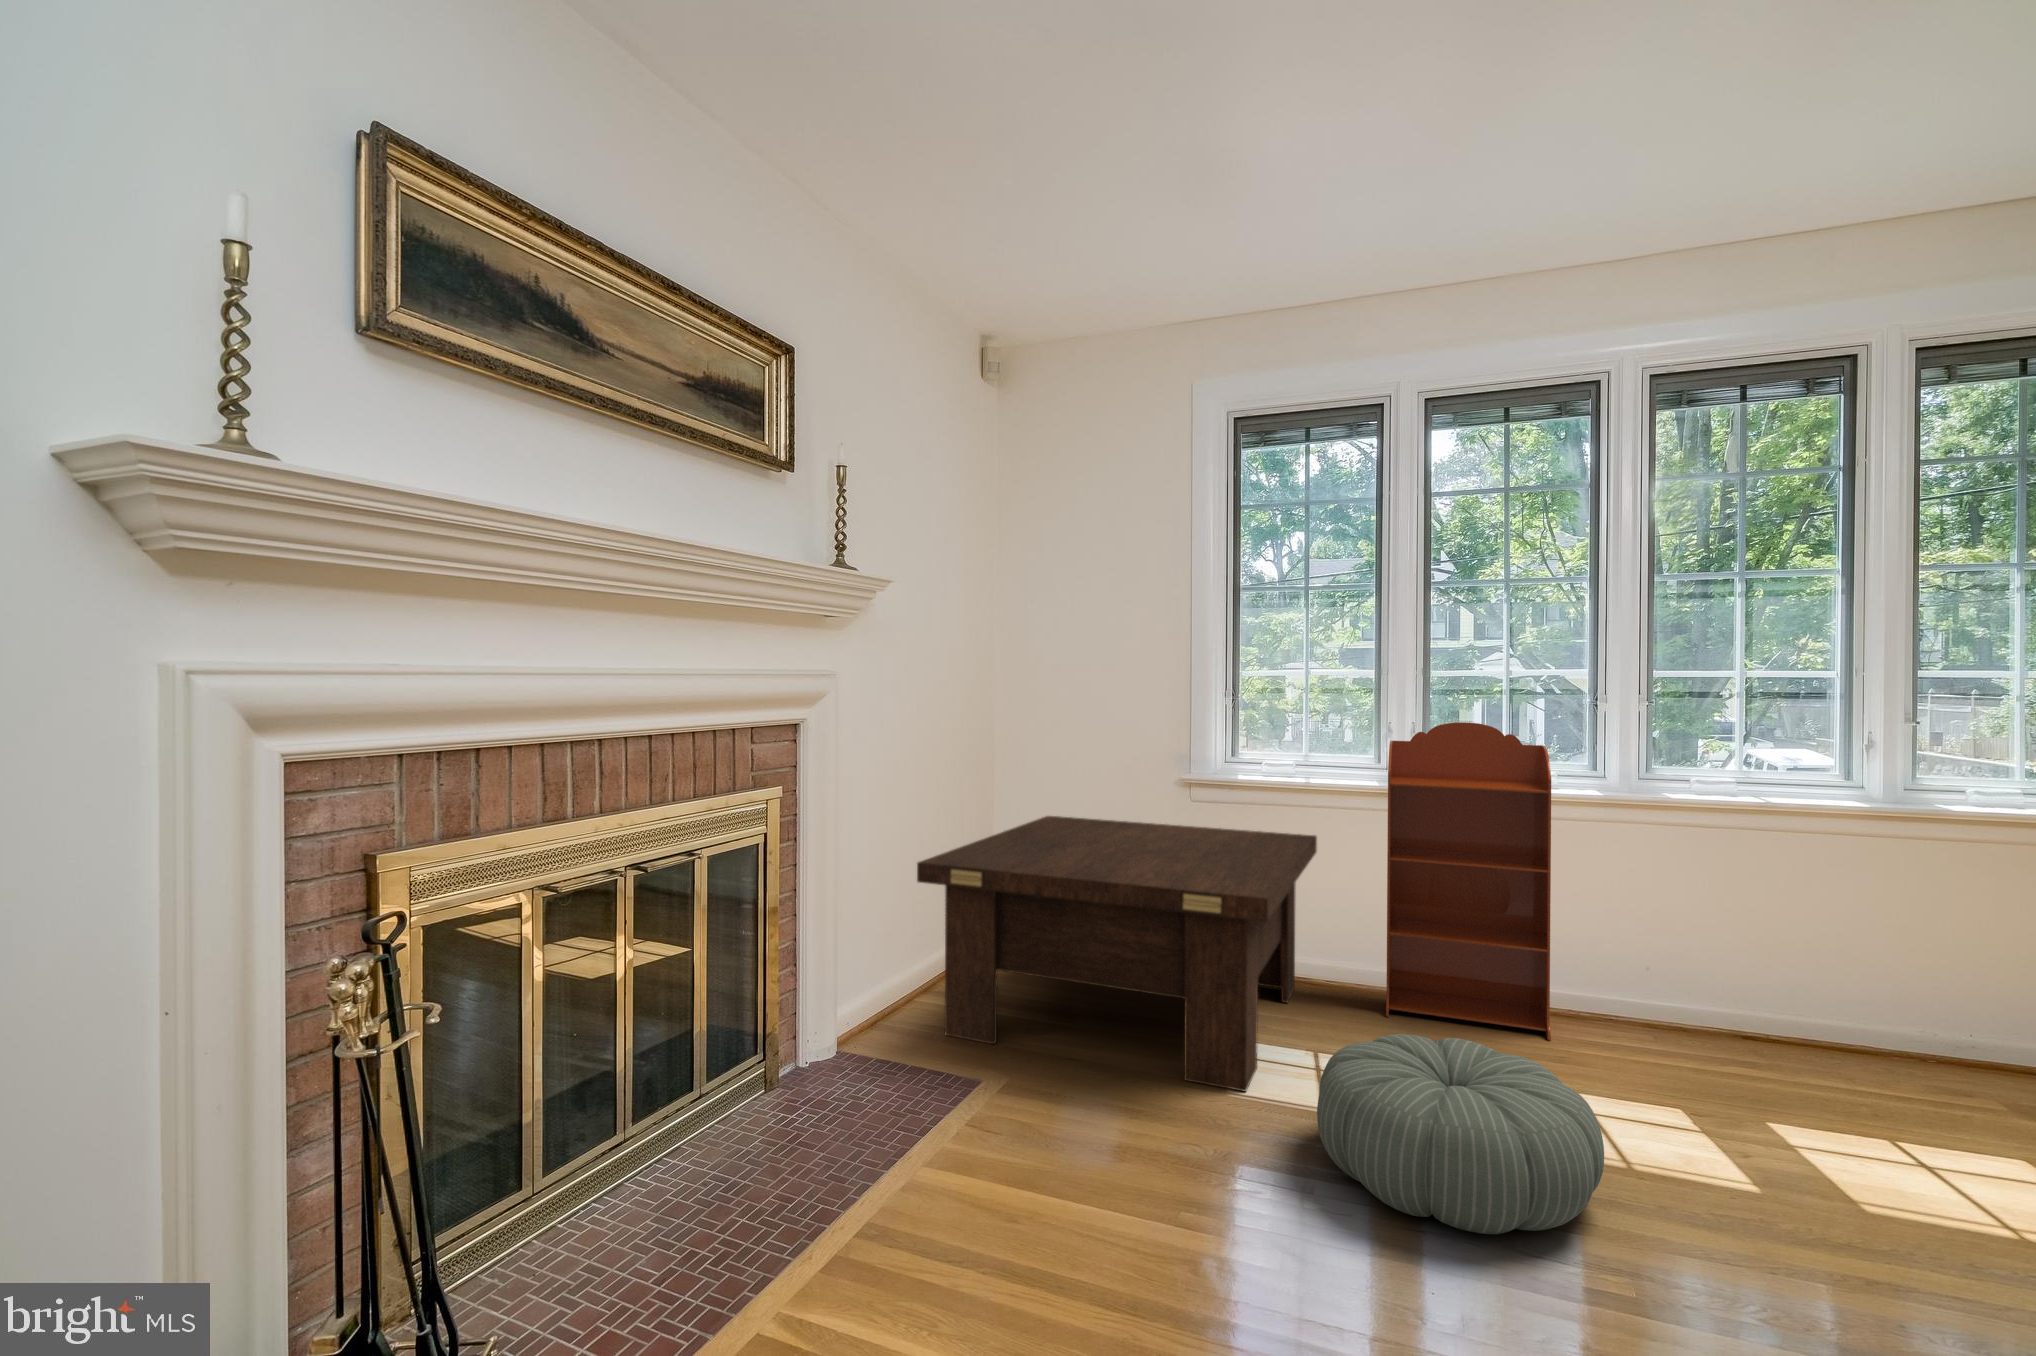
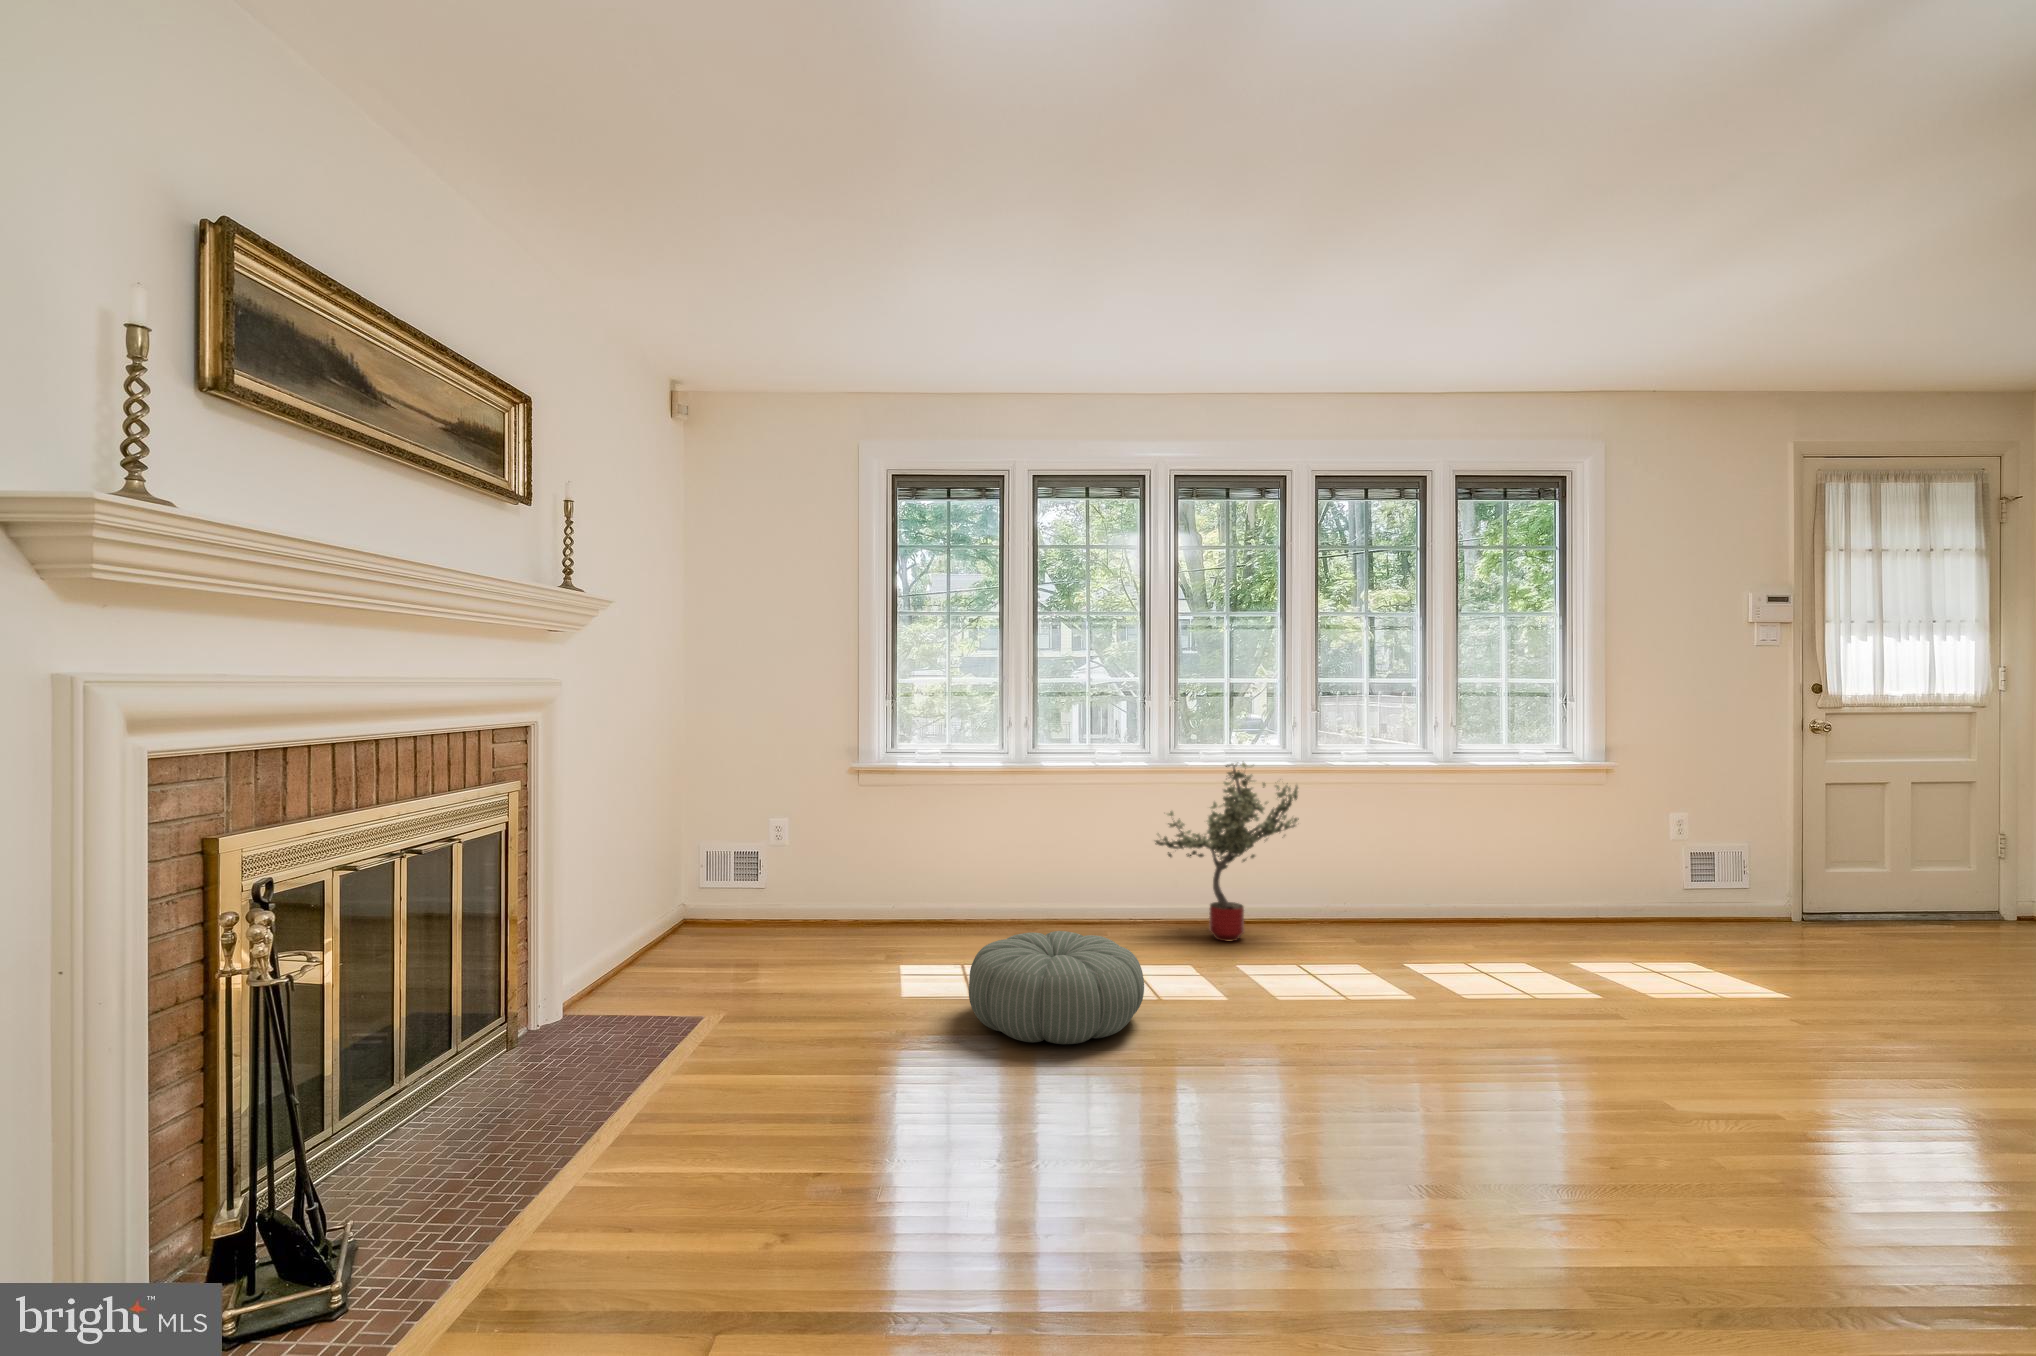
bookcase: present [1386,722,1551,1040] -> none [1011,715,1120,939]
potted tree: none [1604,799,1878,1071] -> present [1155,763,1299,942]
coffee table: present [917,816,1317,1091] -> none [634,806,960,996]

